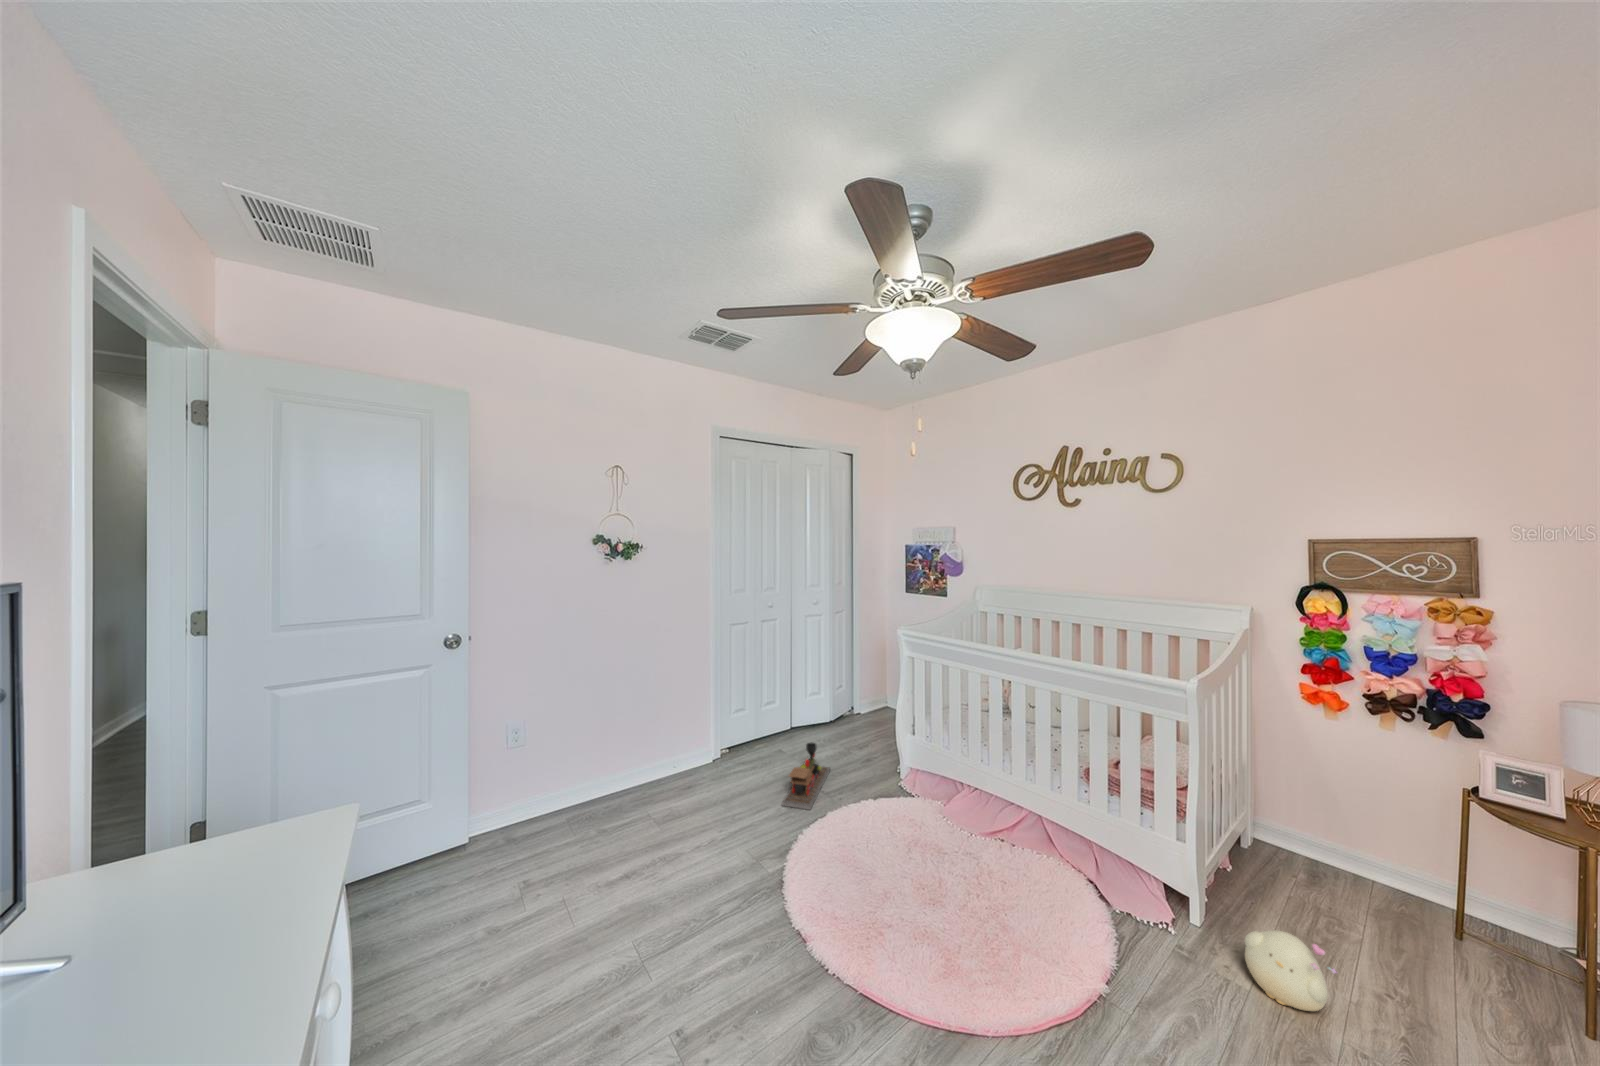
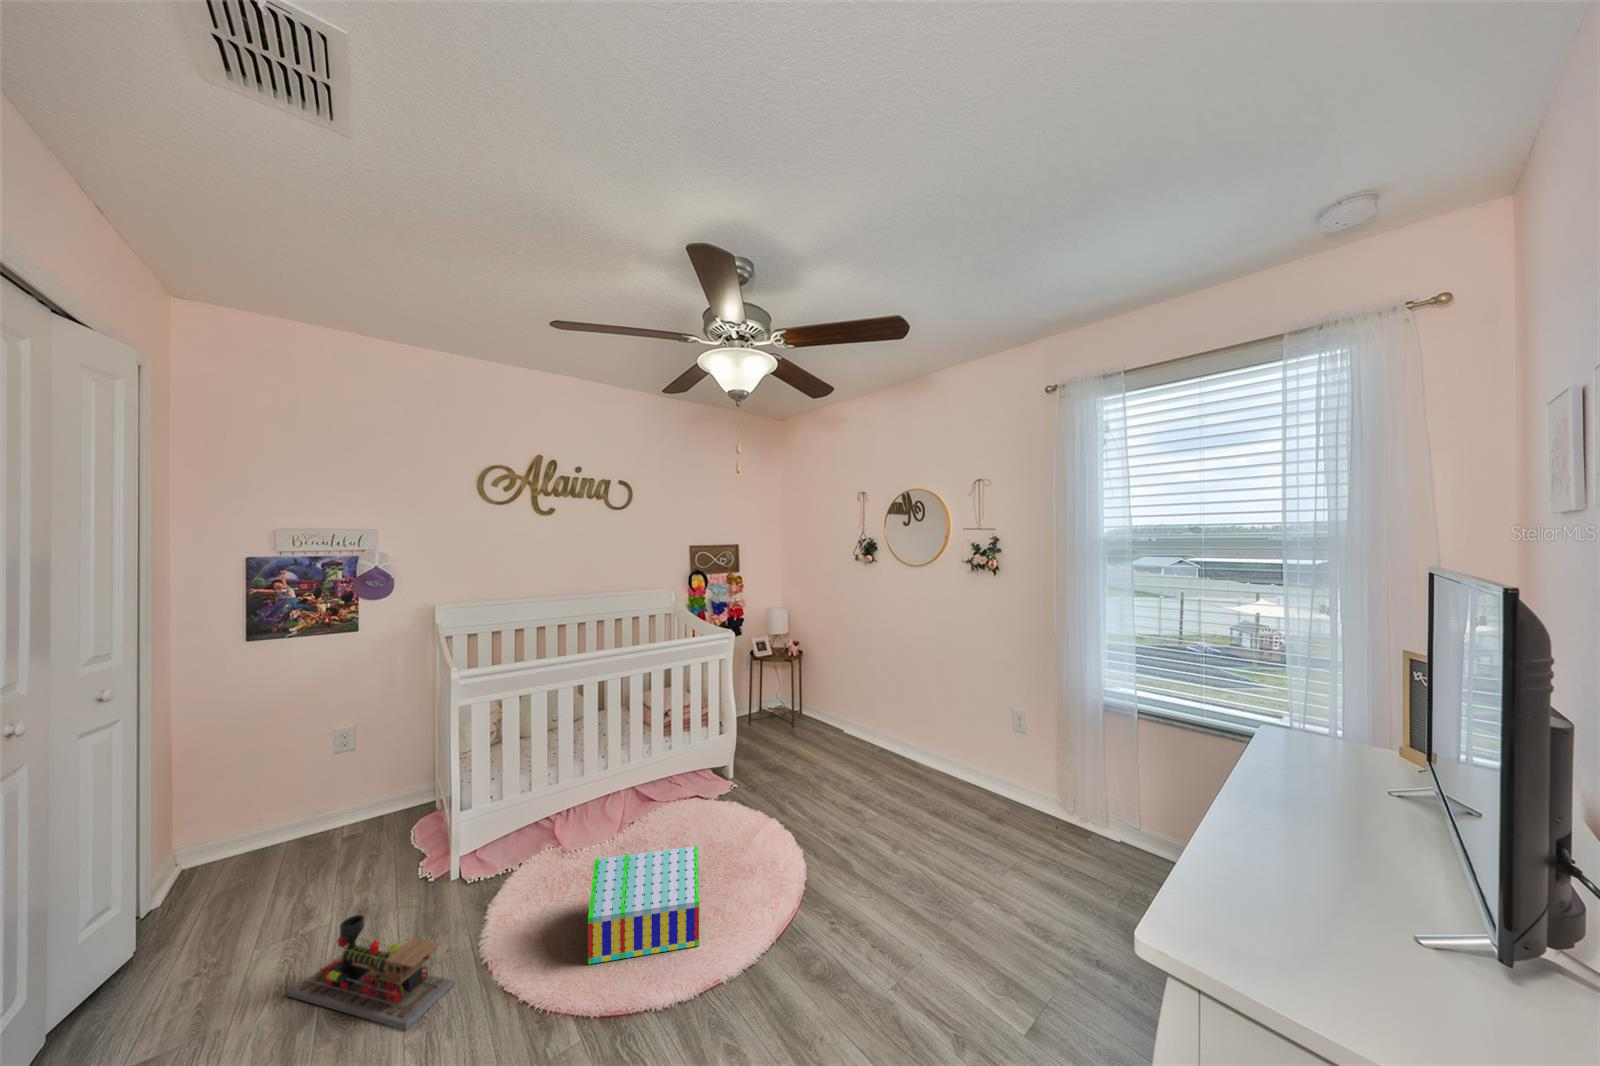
toy house: none [825,795,915,922] -> present [588,846,699,964]
plush toy: present [1245,930,1336,1011] -> none [767,736,801,776]

